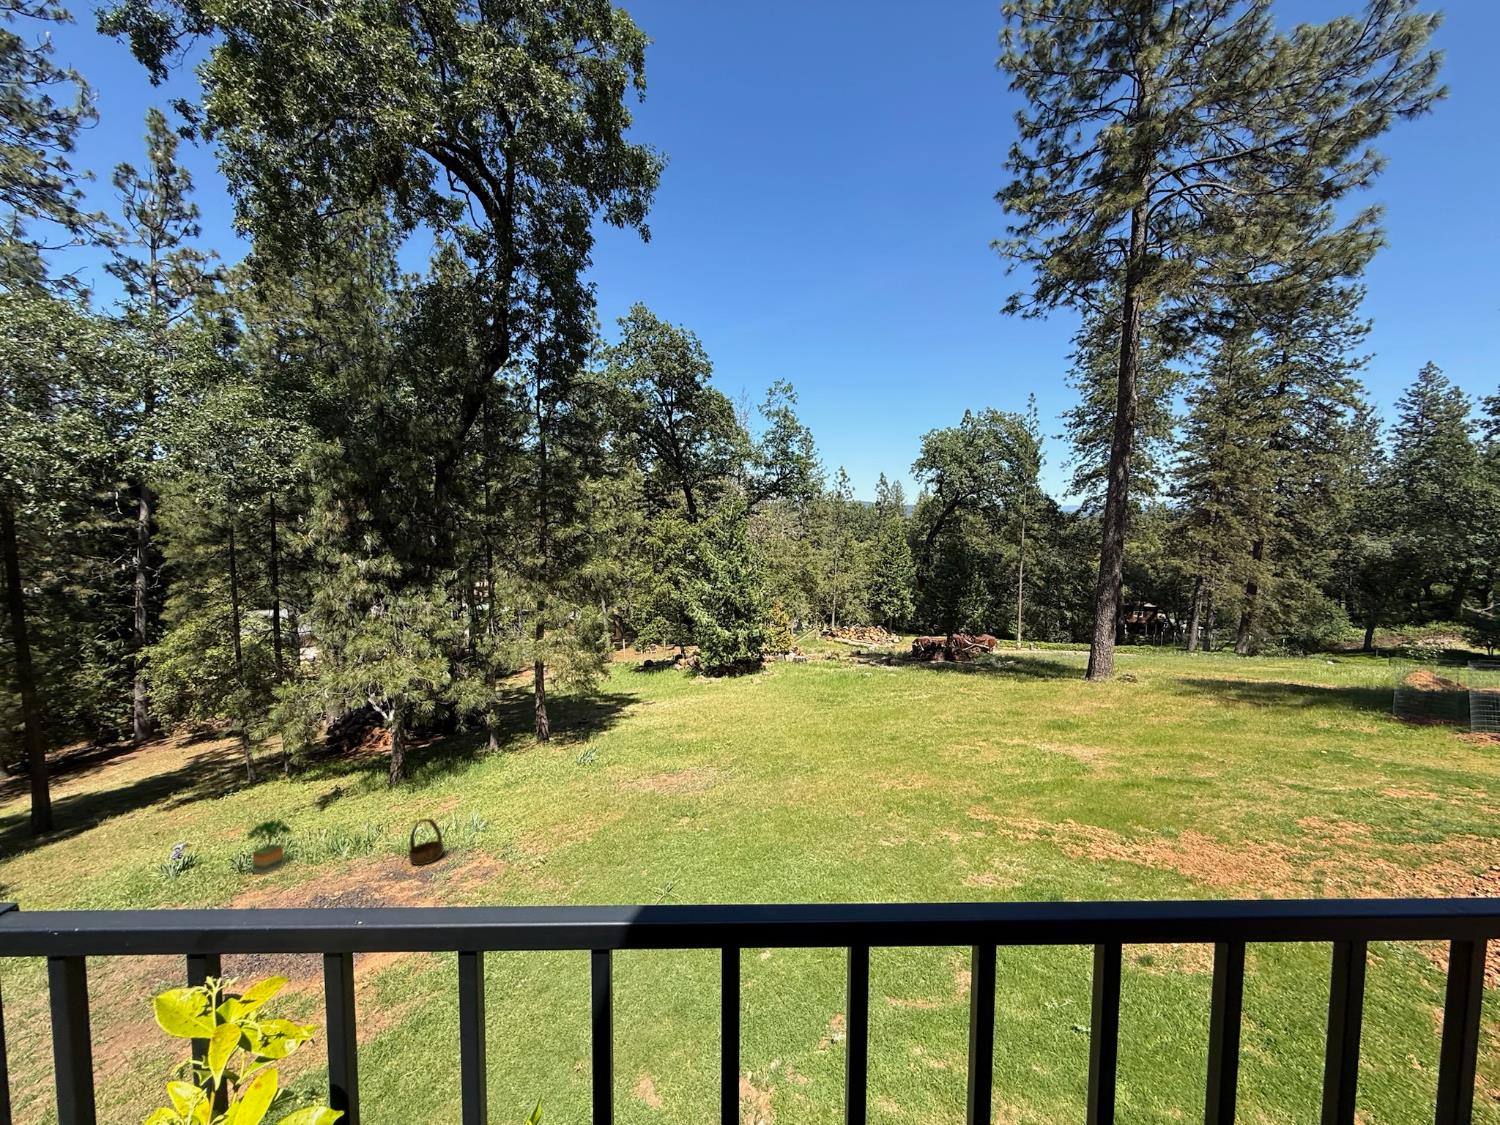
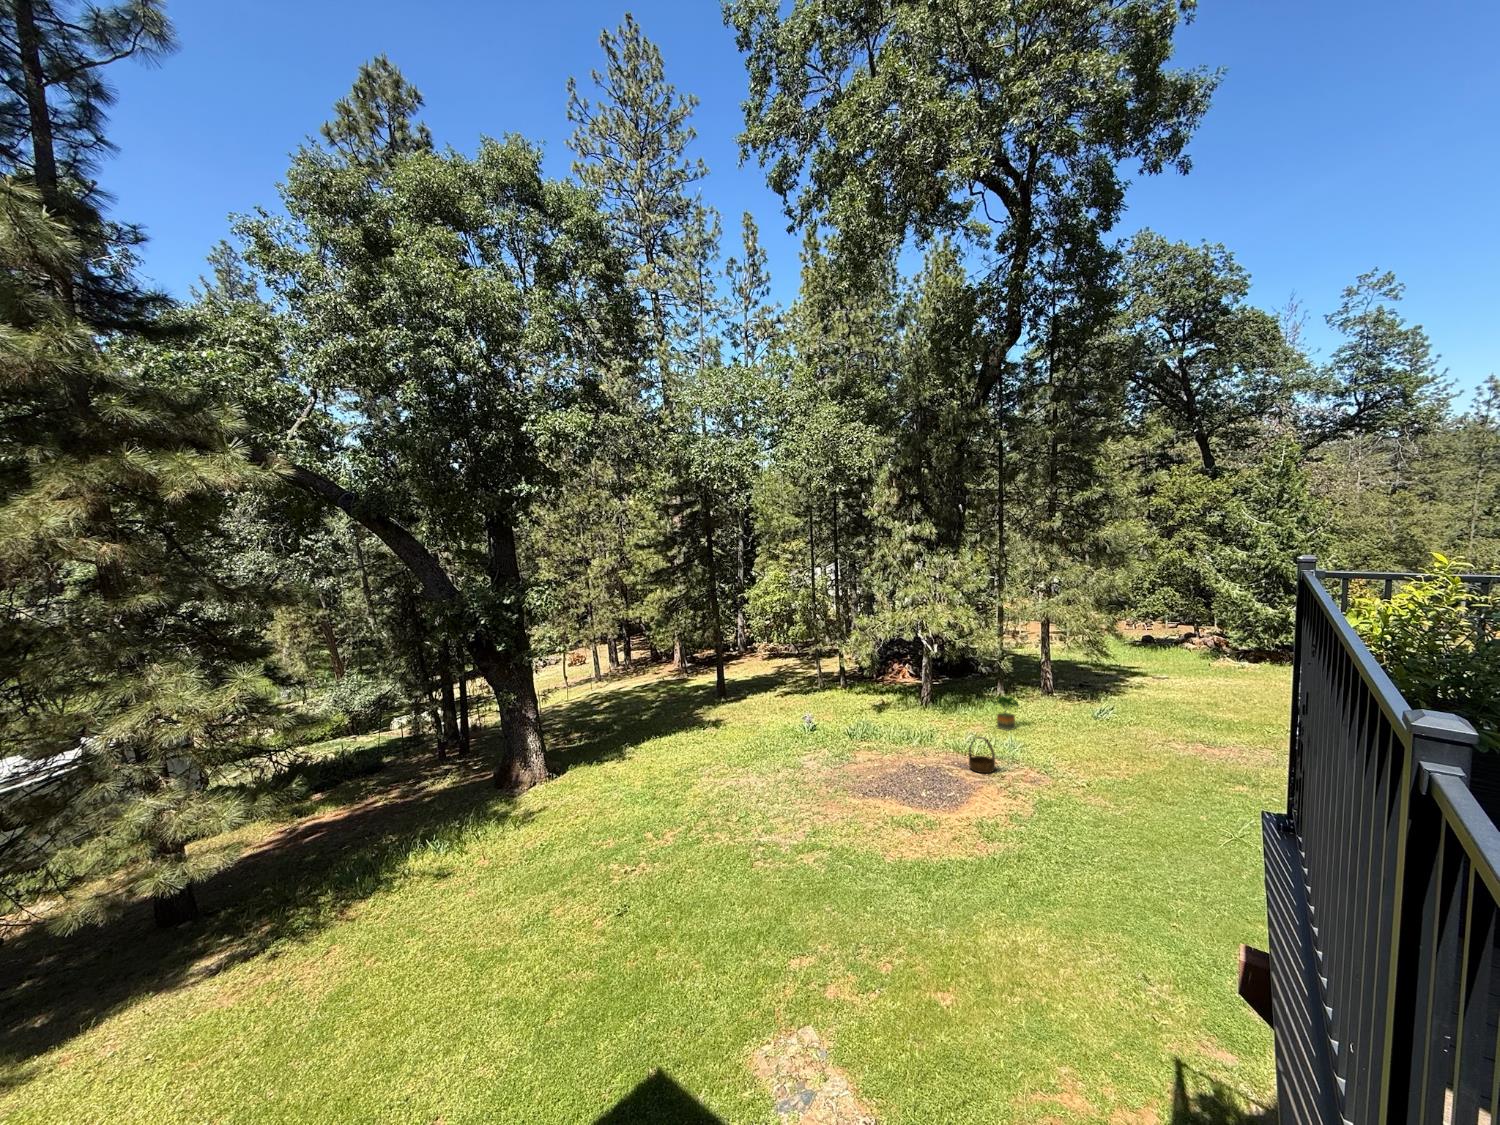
potted tree: present [248,820,291,875] -> present [994,696,1019,730]

